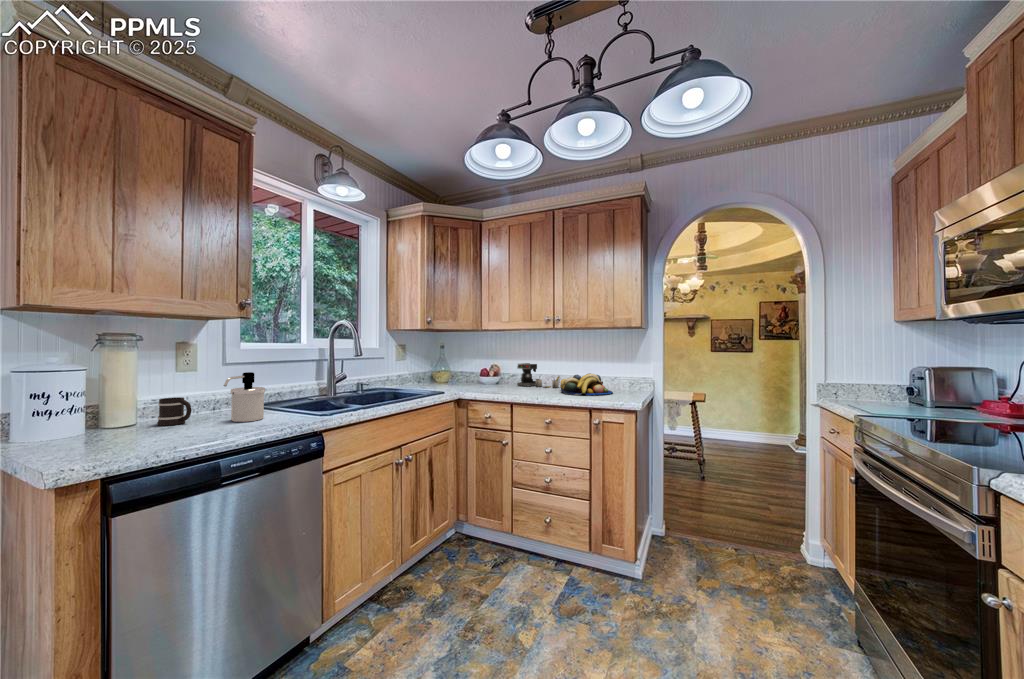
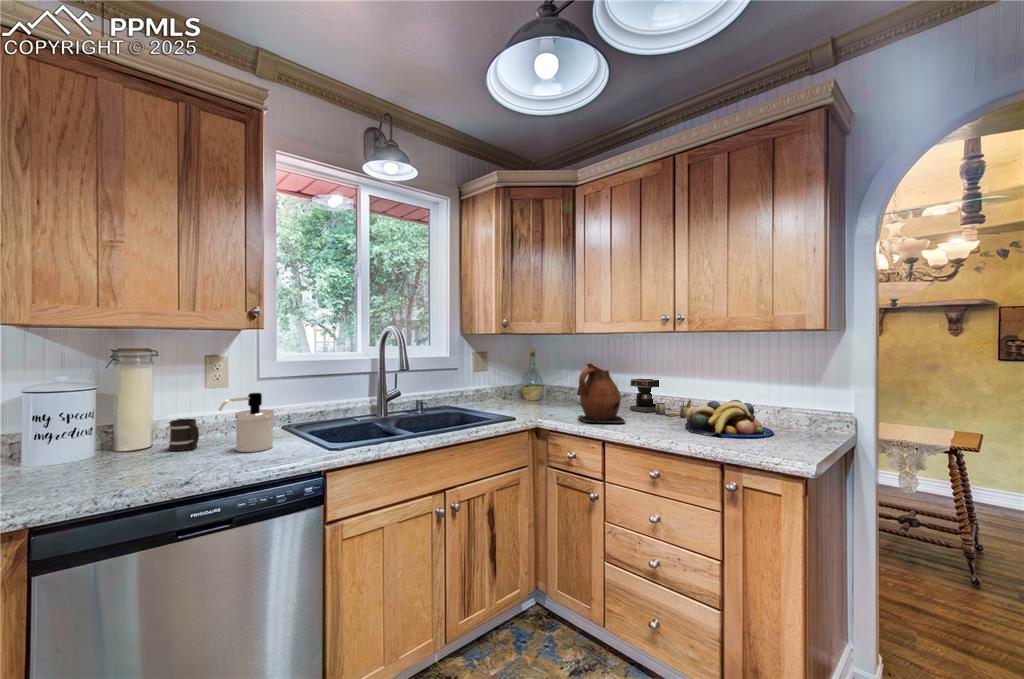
ceramic pitcher: none [486,351,522,393] -> present [578,363,625,423]

